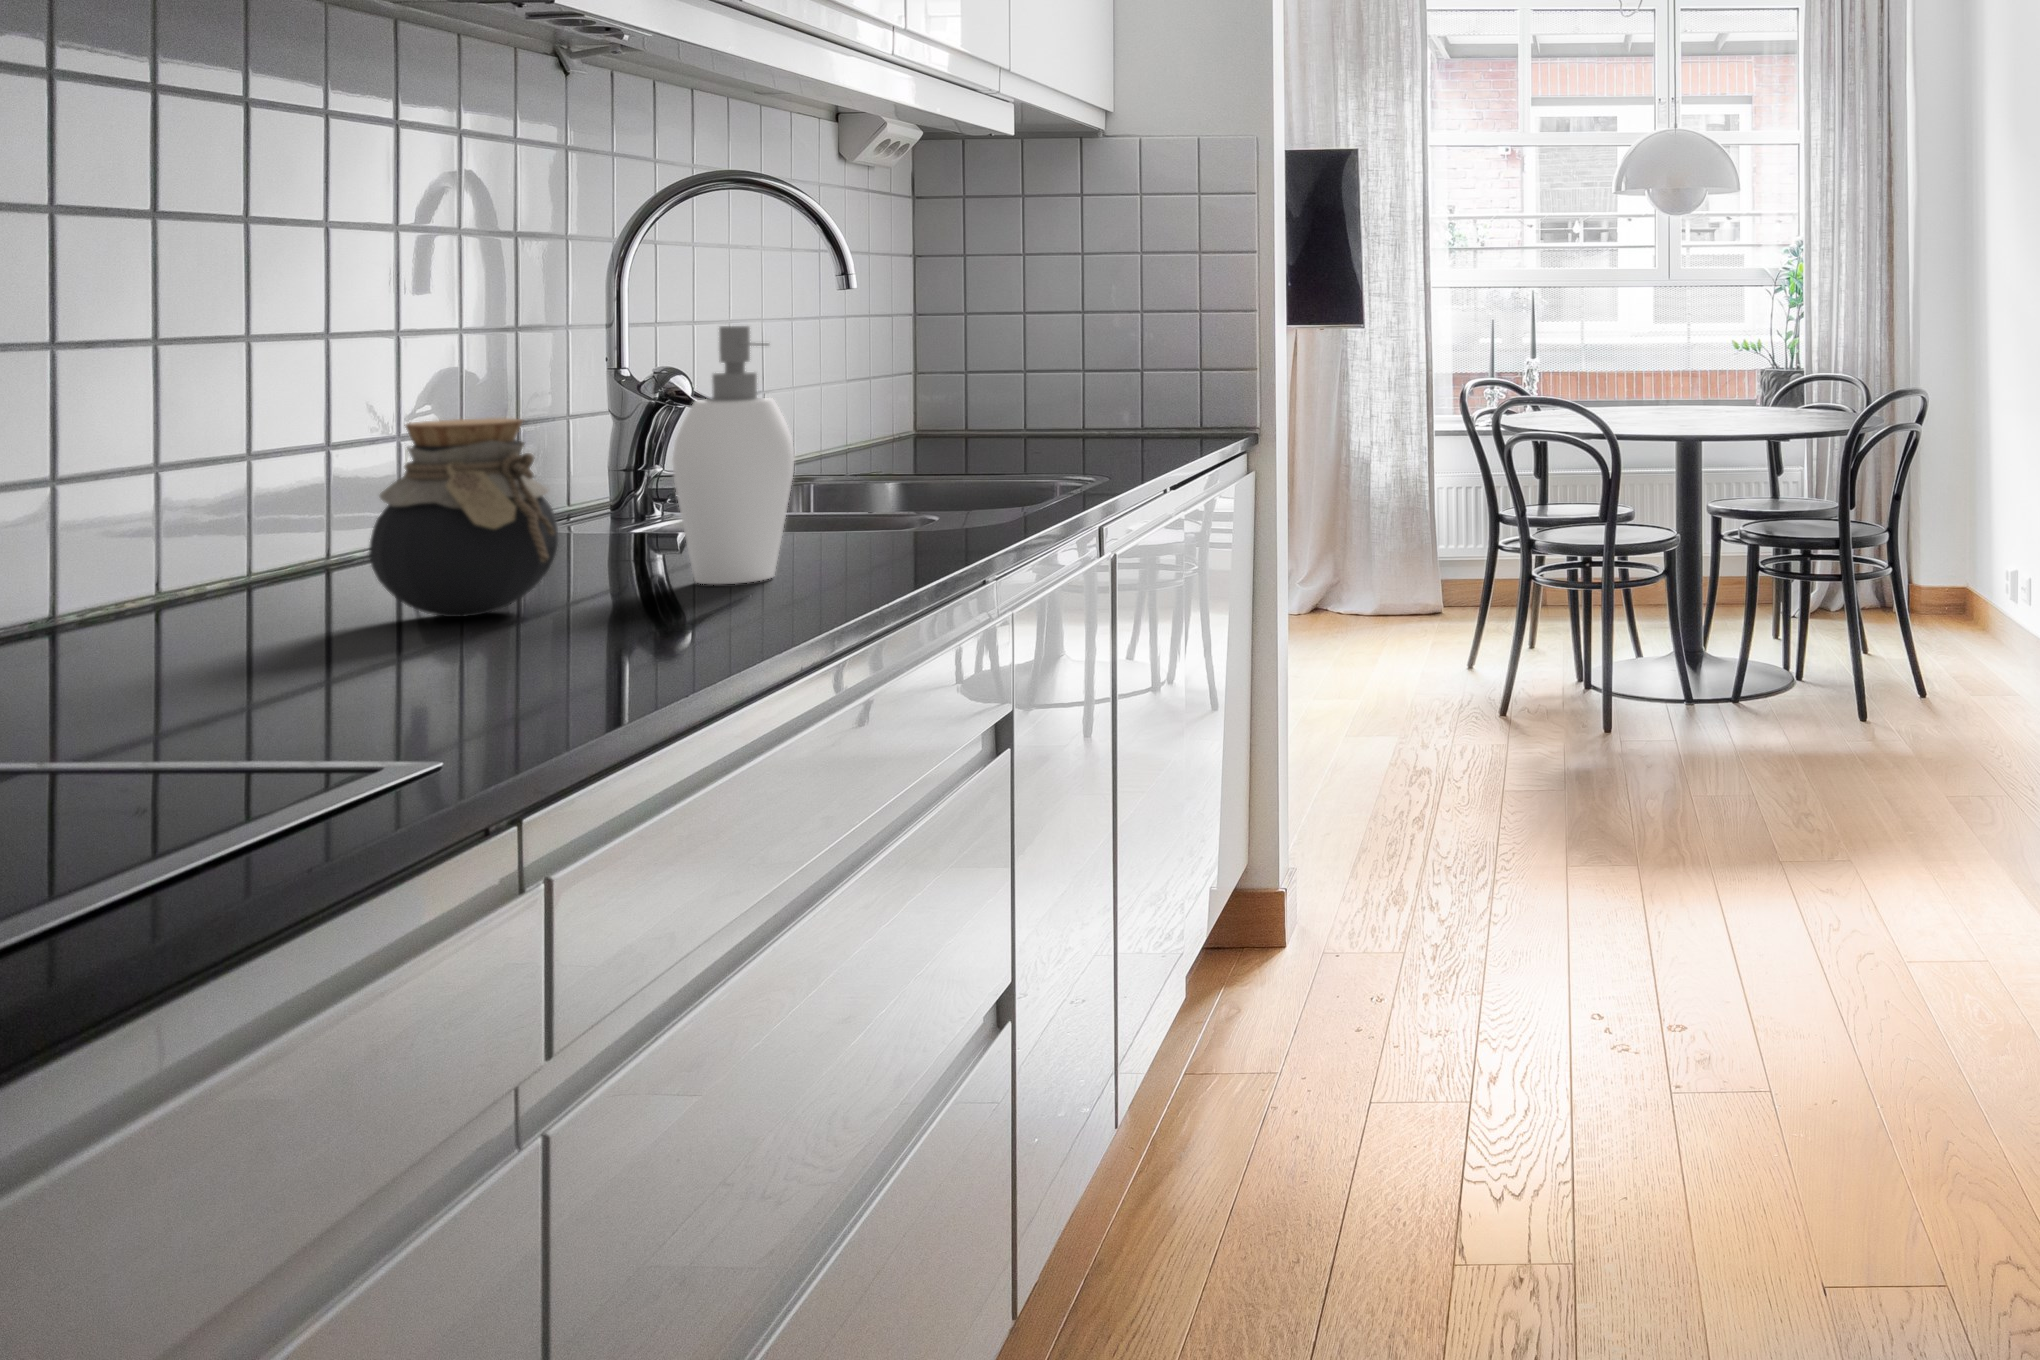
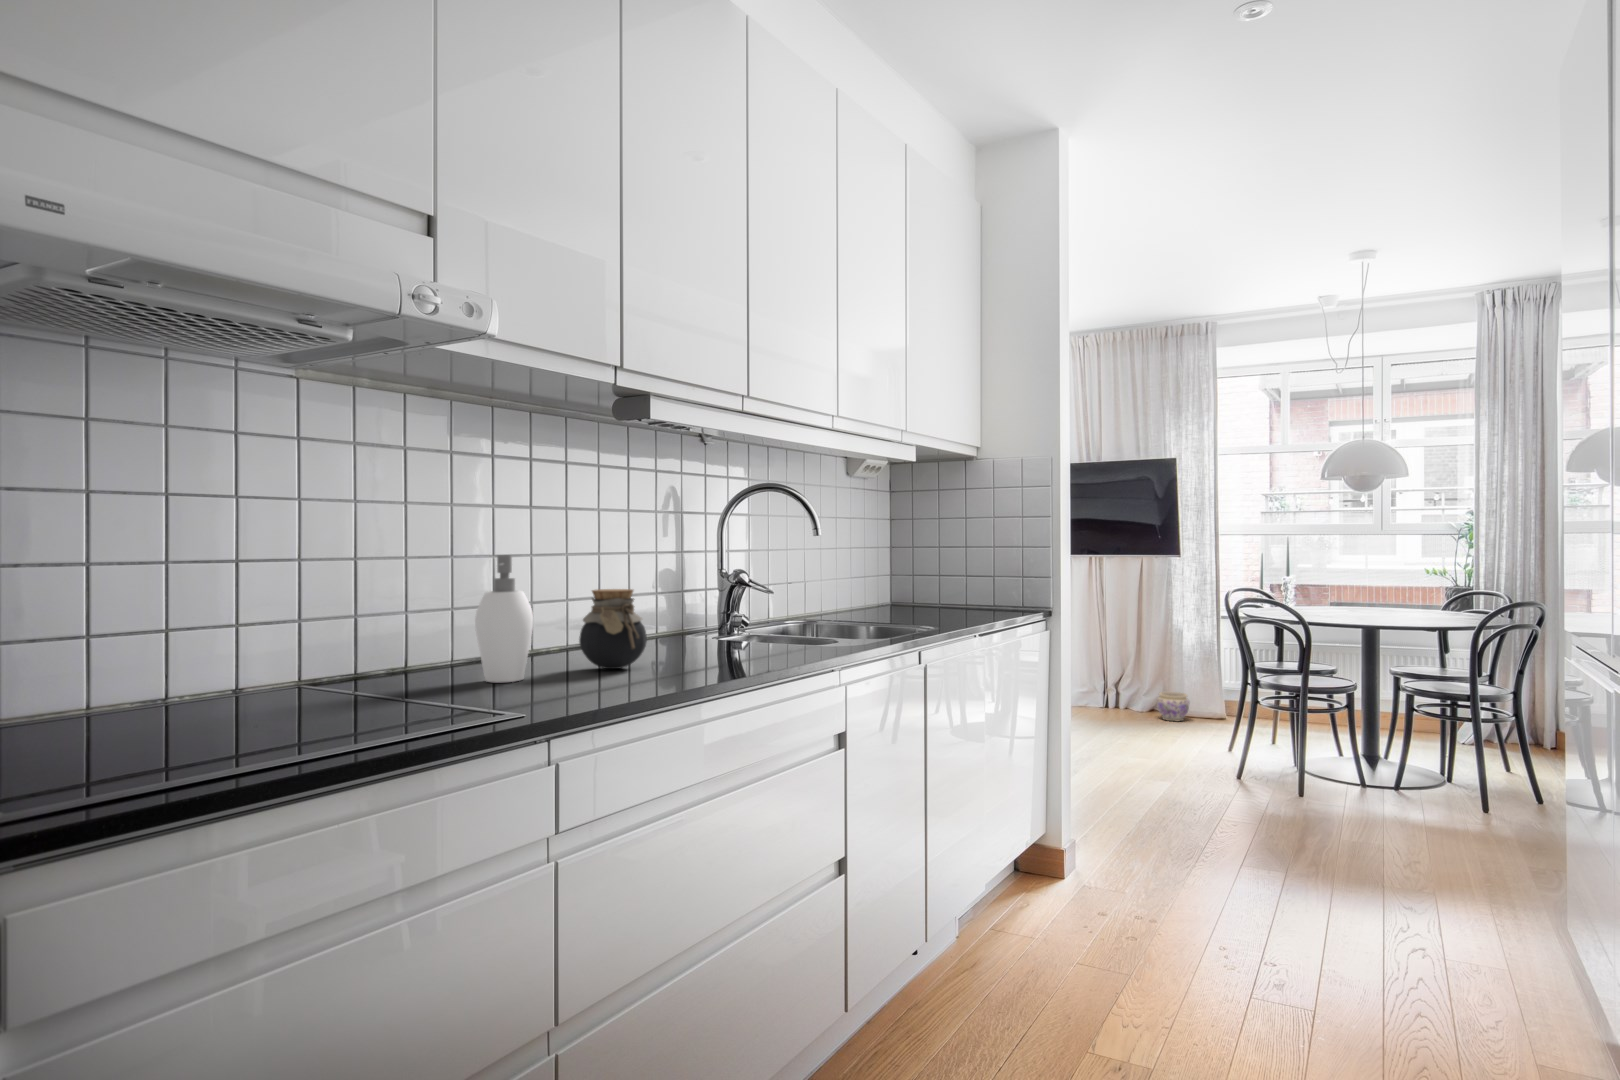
soap dispenser: present [673,326,794,584] -> present [475,555,533,683]
planter: none [1338,576,1394,629] -> present [1157,692,1189,721]

